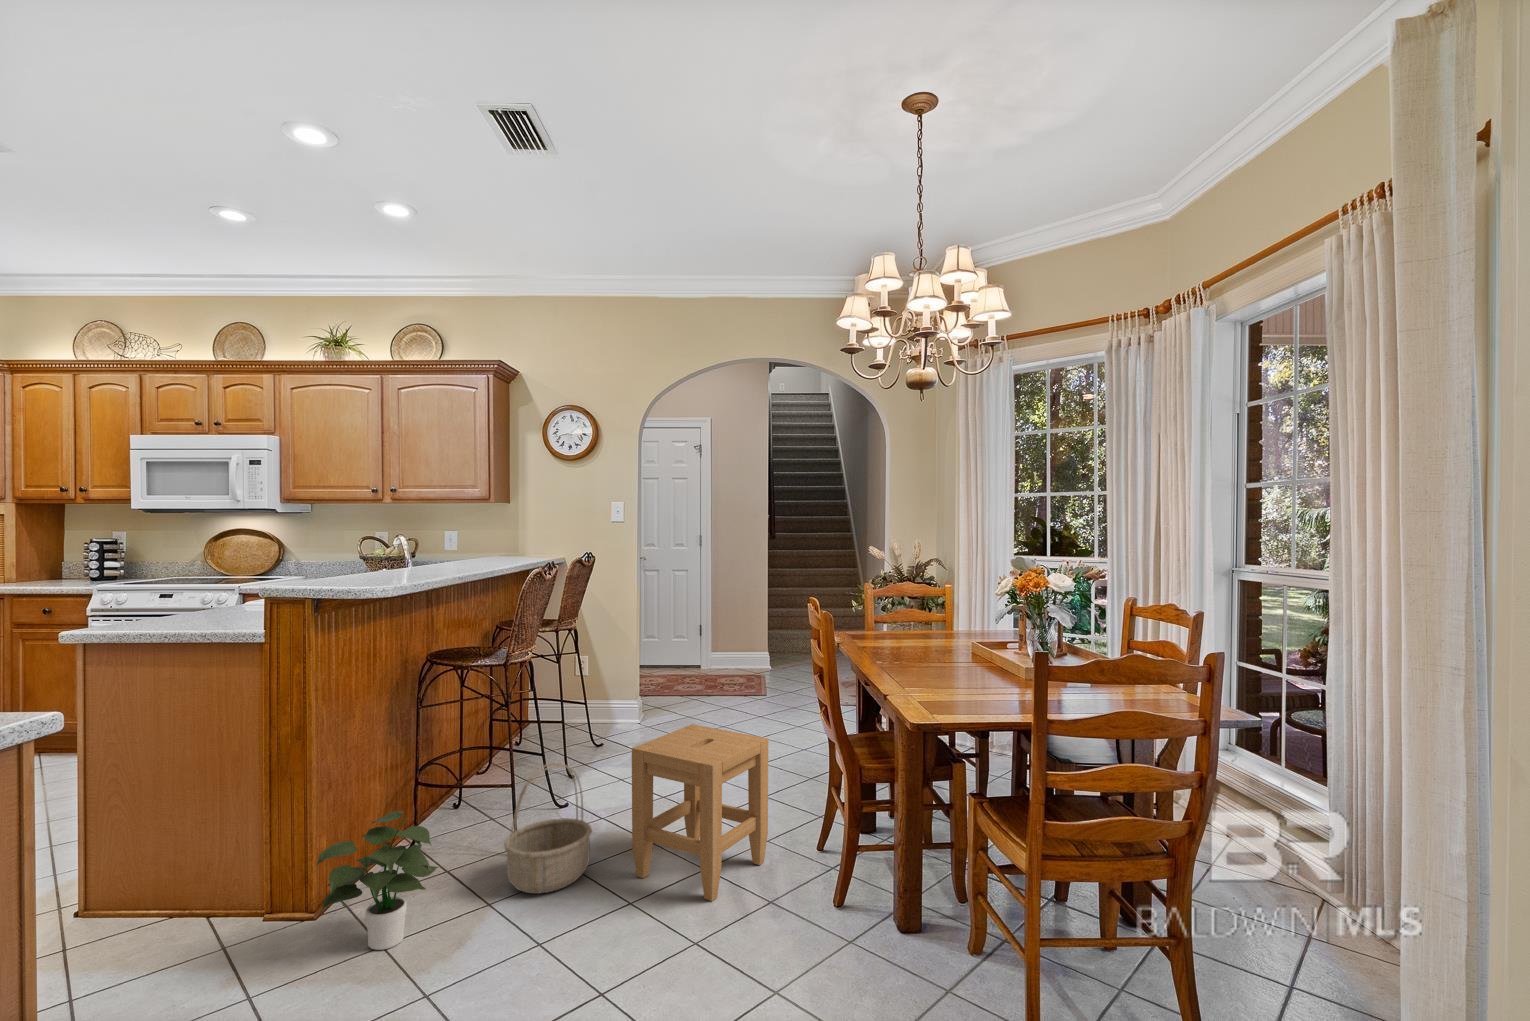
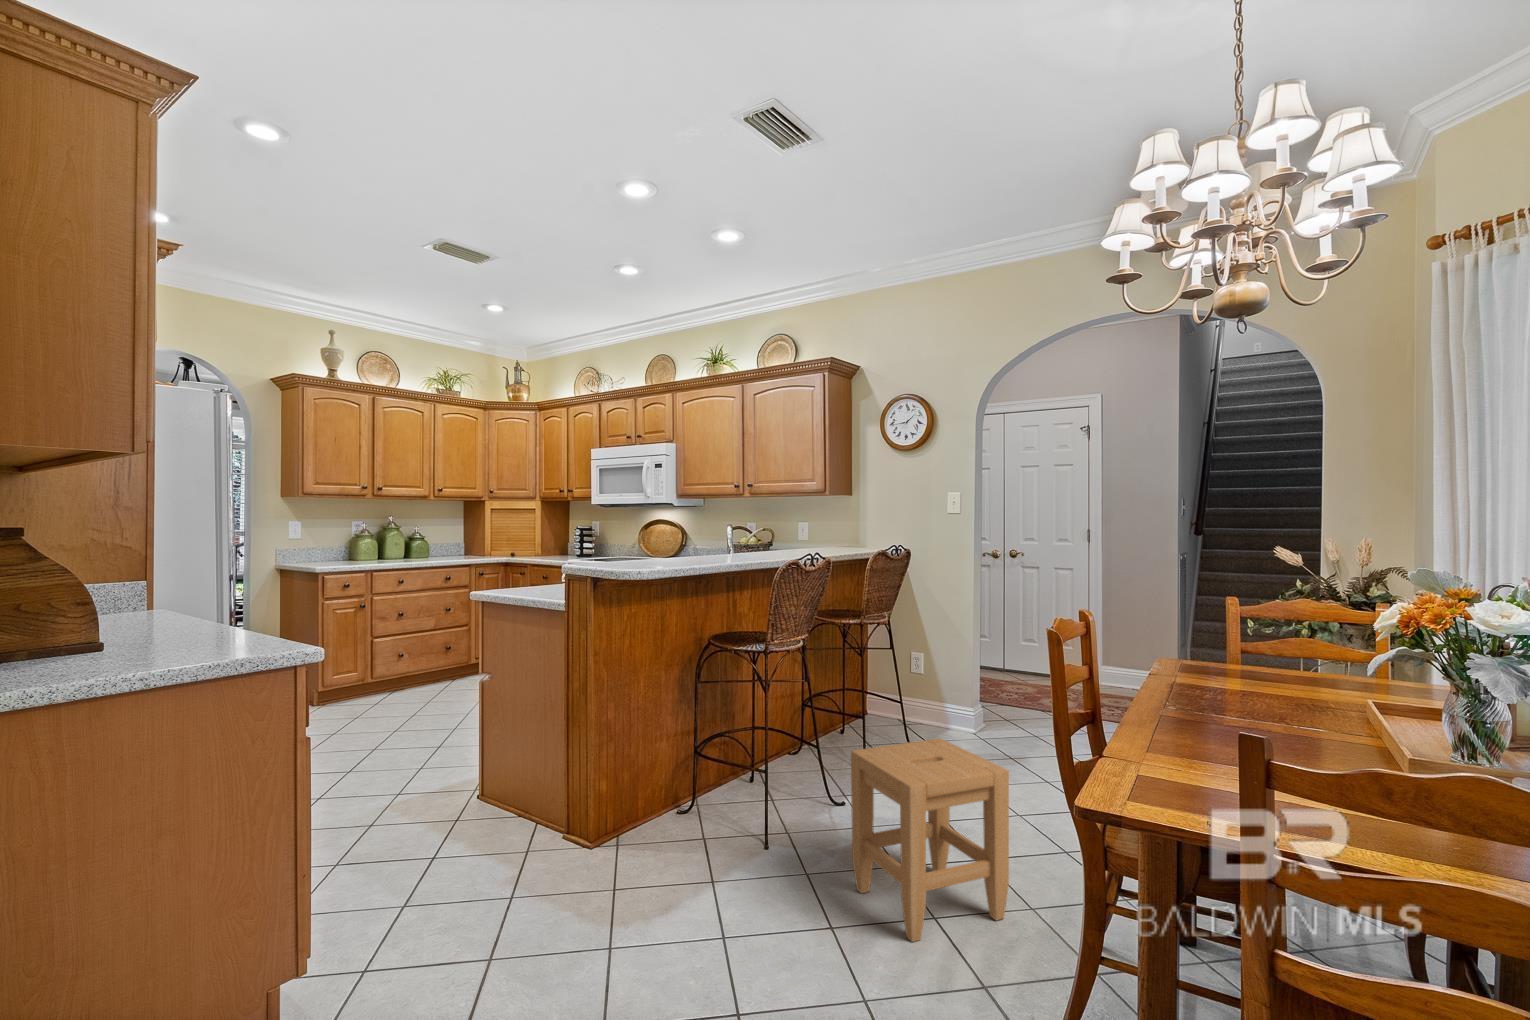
basket: present [504,763,592,894] -> none [734,750,822,878]
potted plant: present [316,811,438,950] -> none [569,766,672,884]

